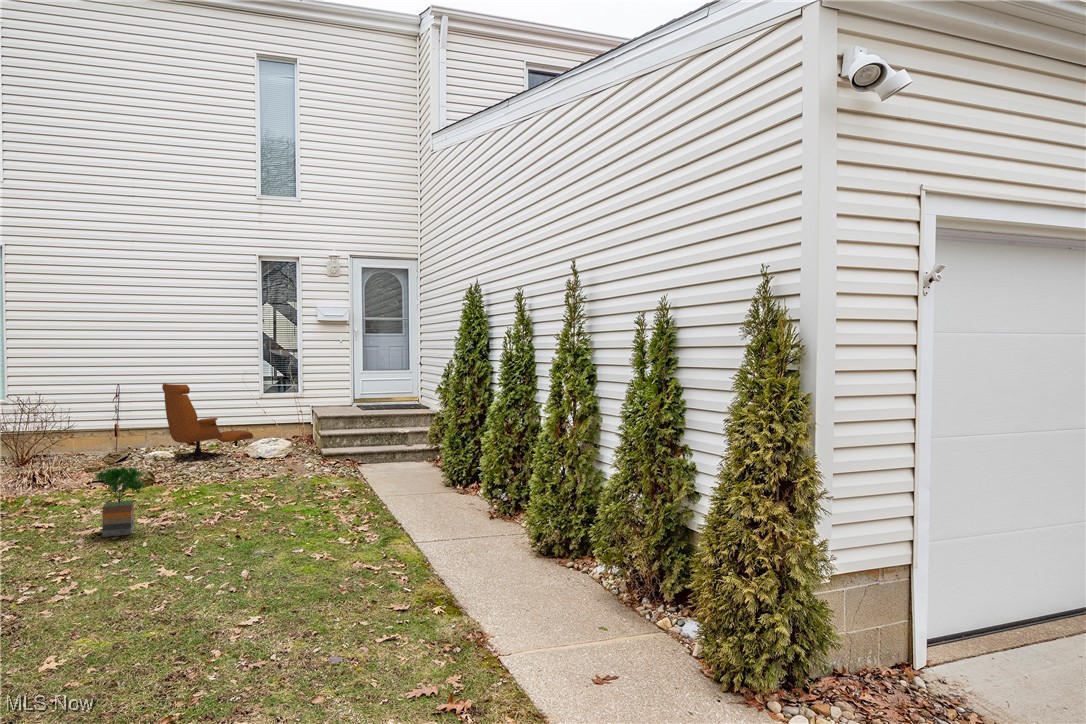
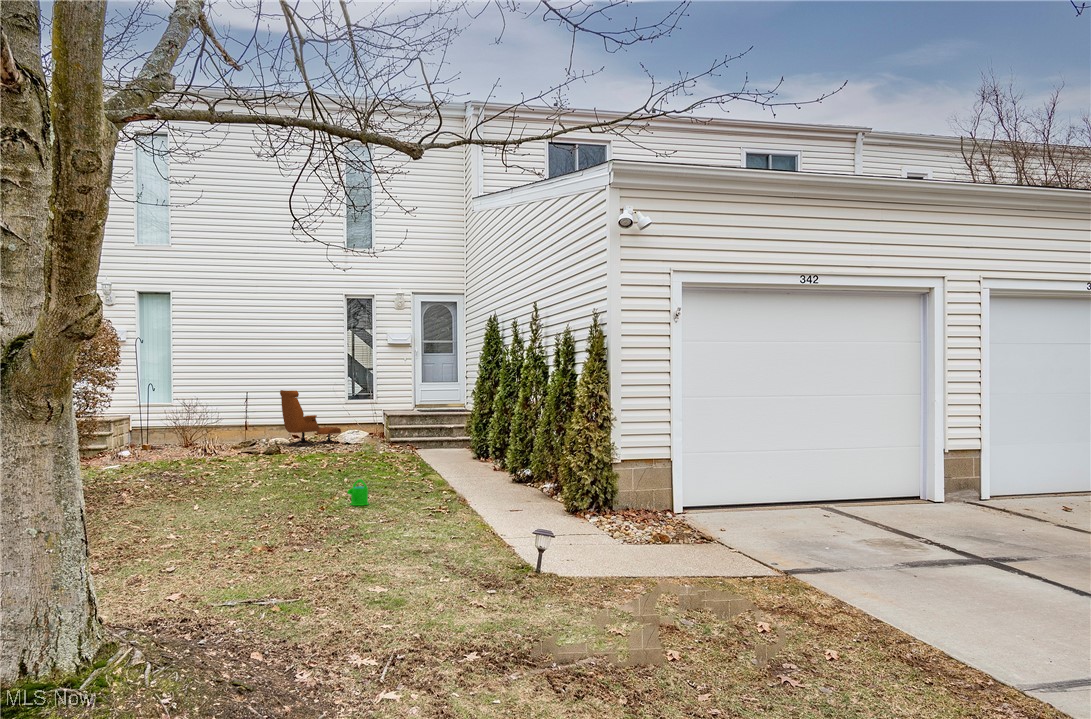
potted tree: present [96,467,145,537] -> none [254,432,283,473]
watering can: none [252,604,300,665] -> present [347,479,369,506]

